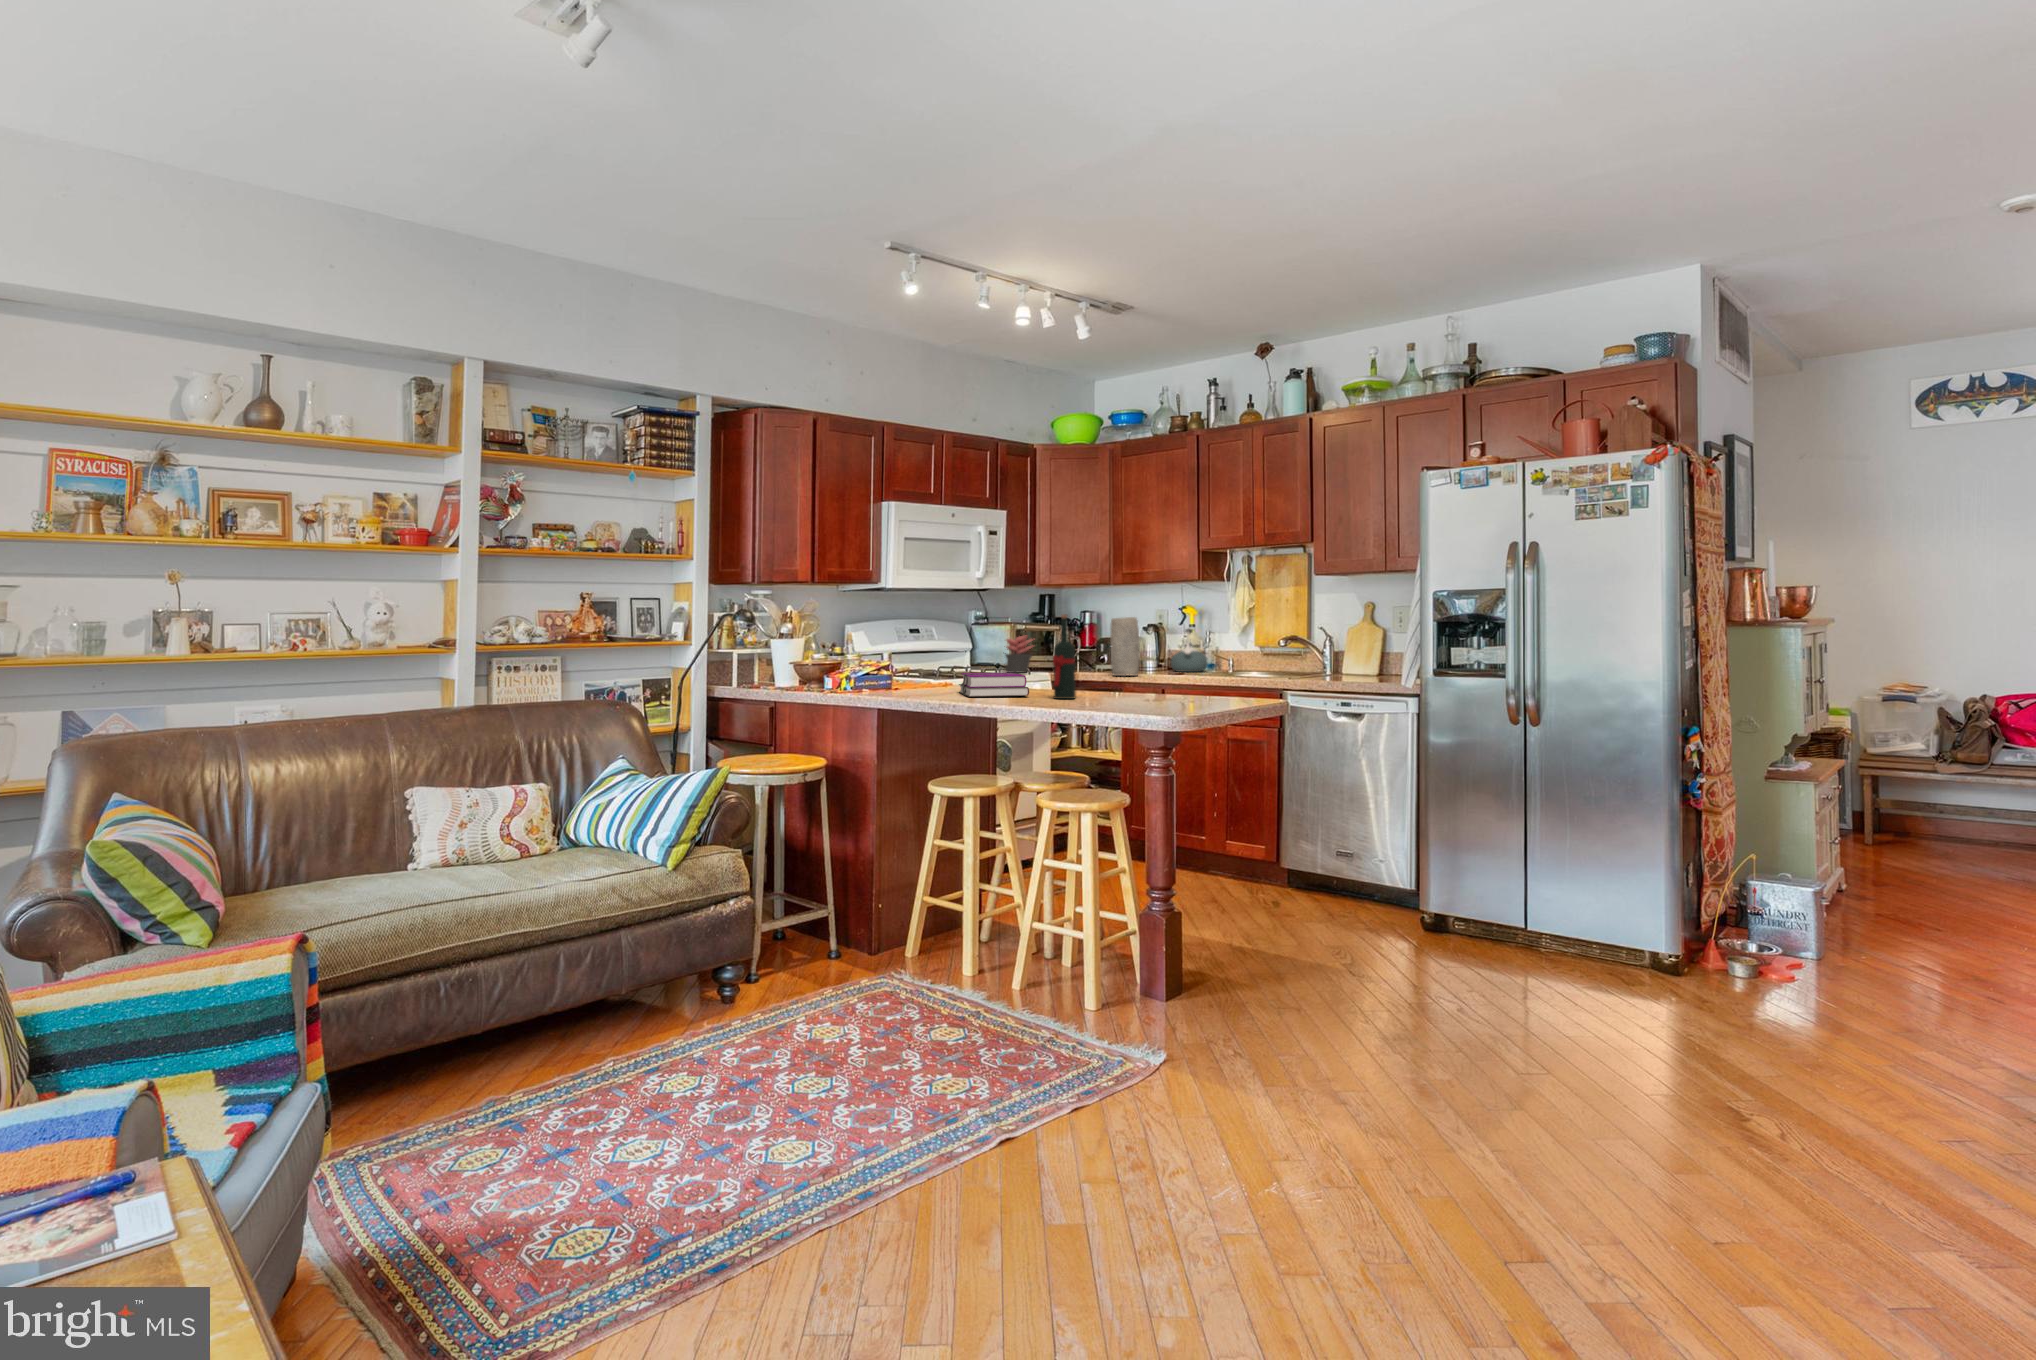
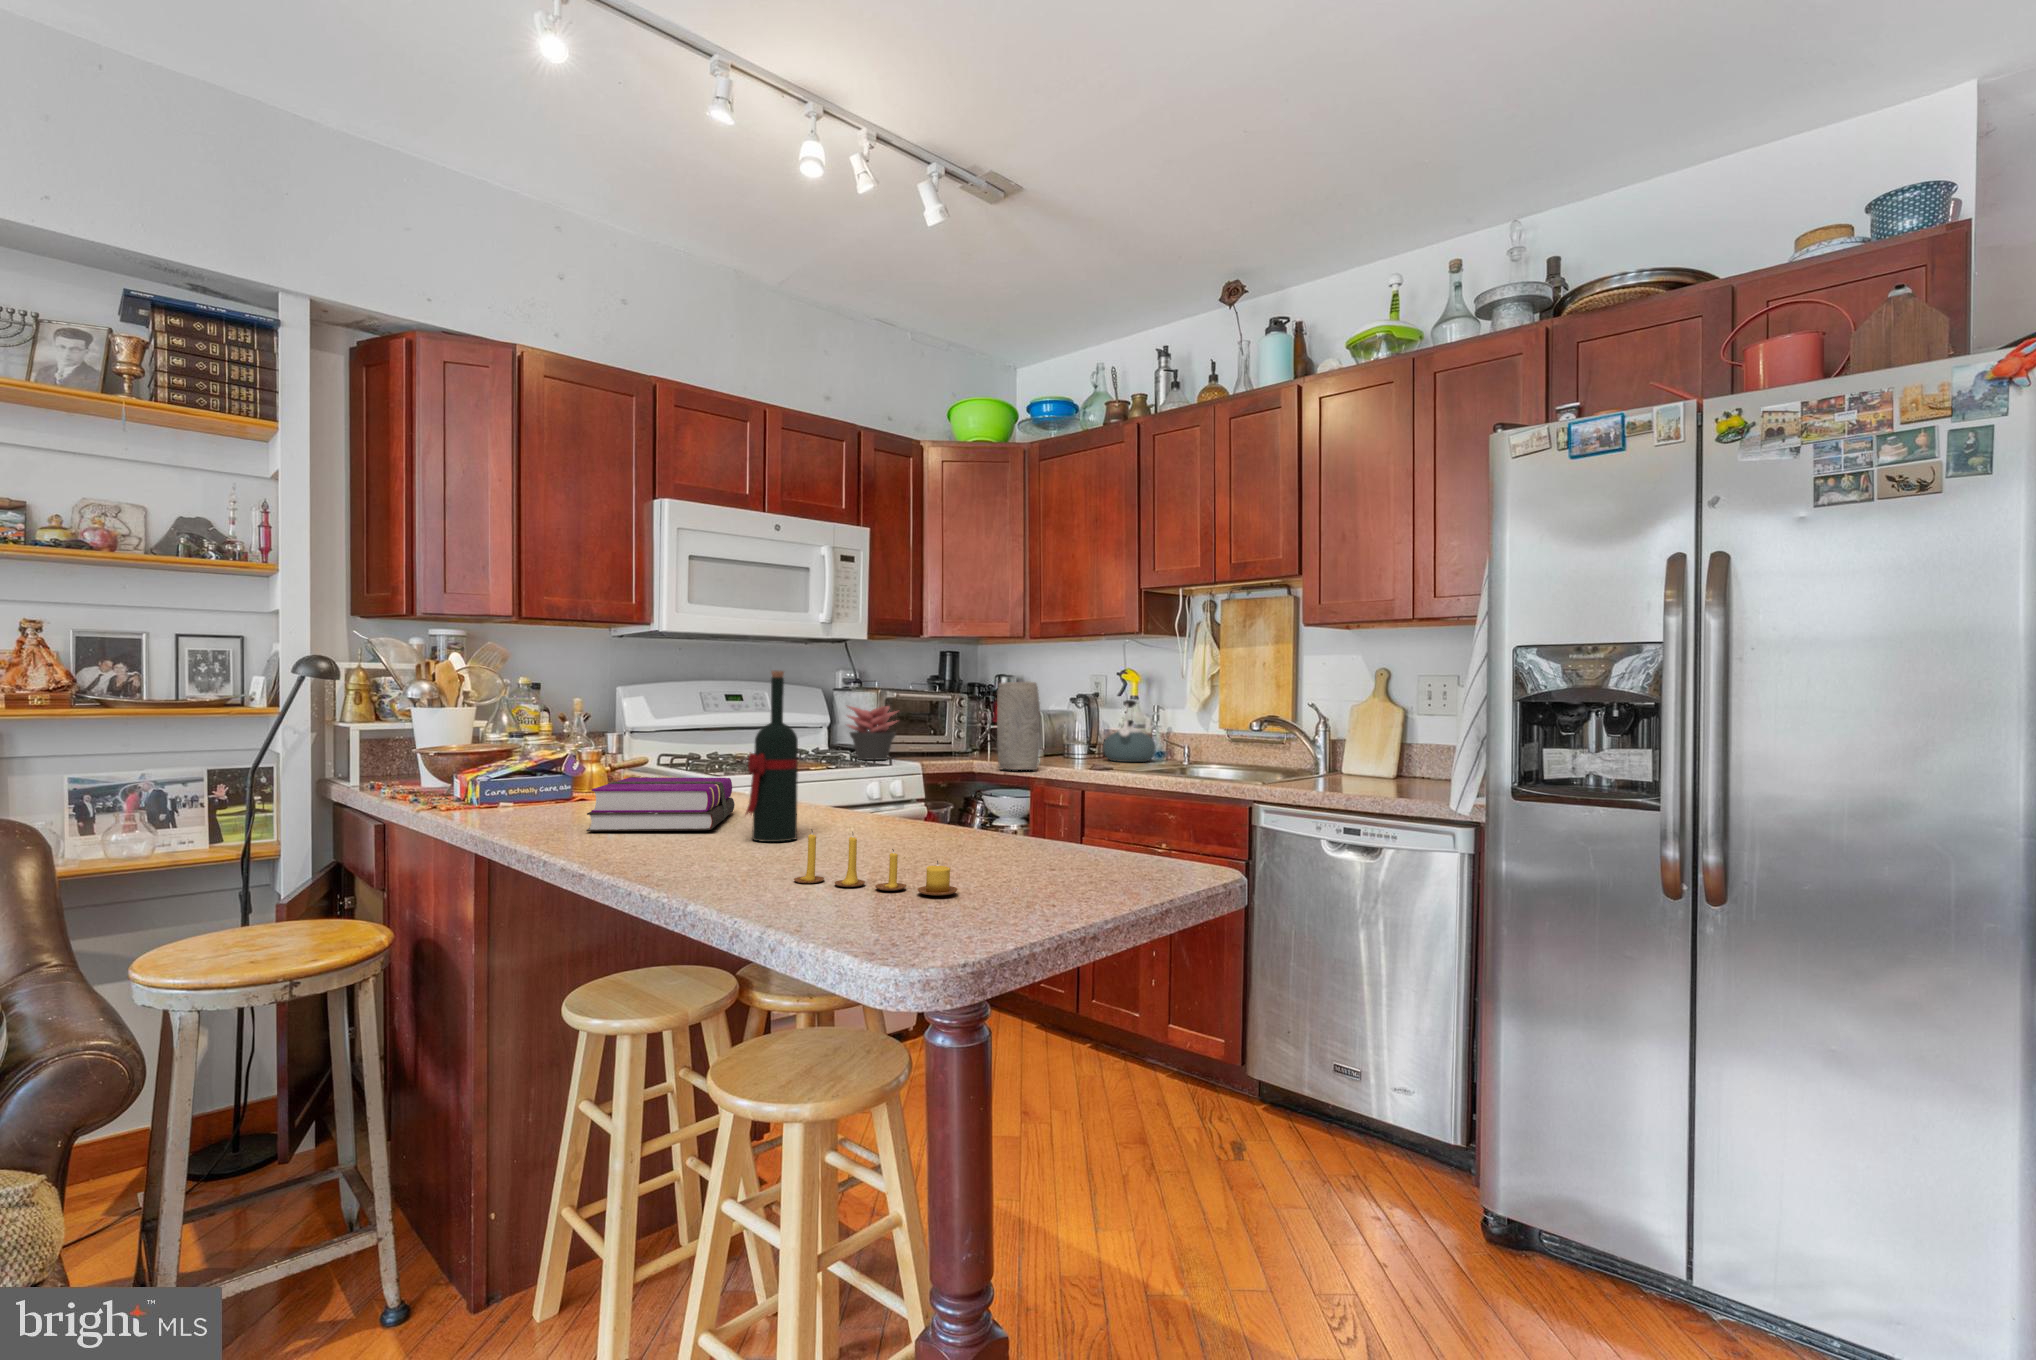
candle: none [1109,684,1186,709] -> present [794,831,957,895]

